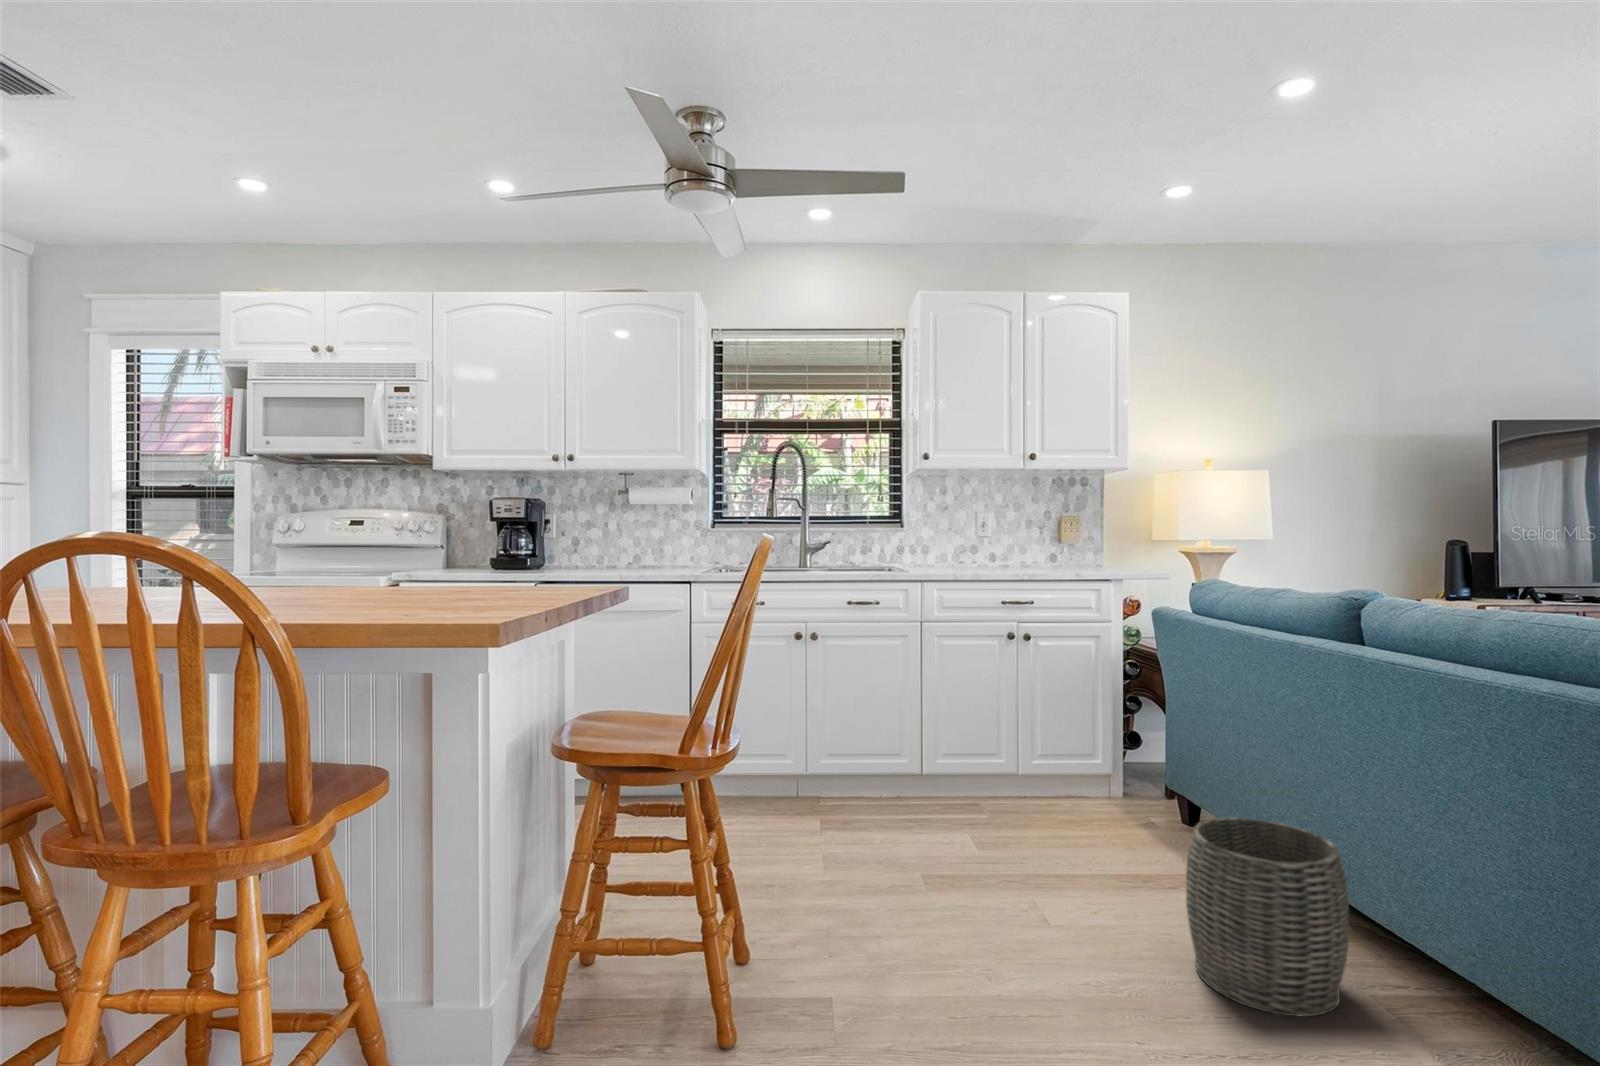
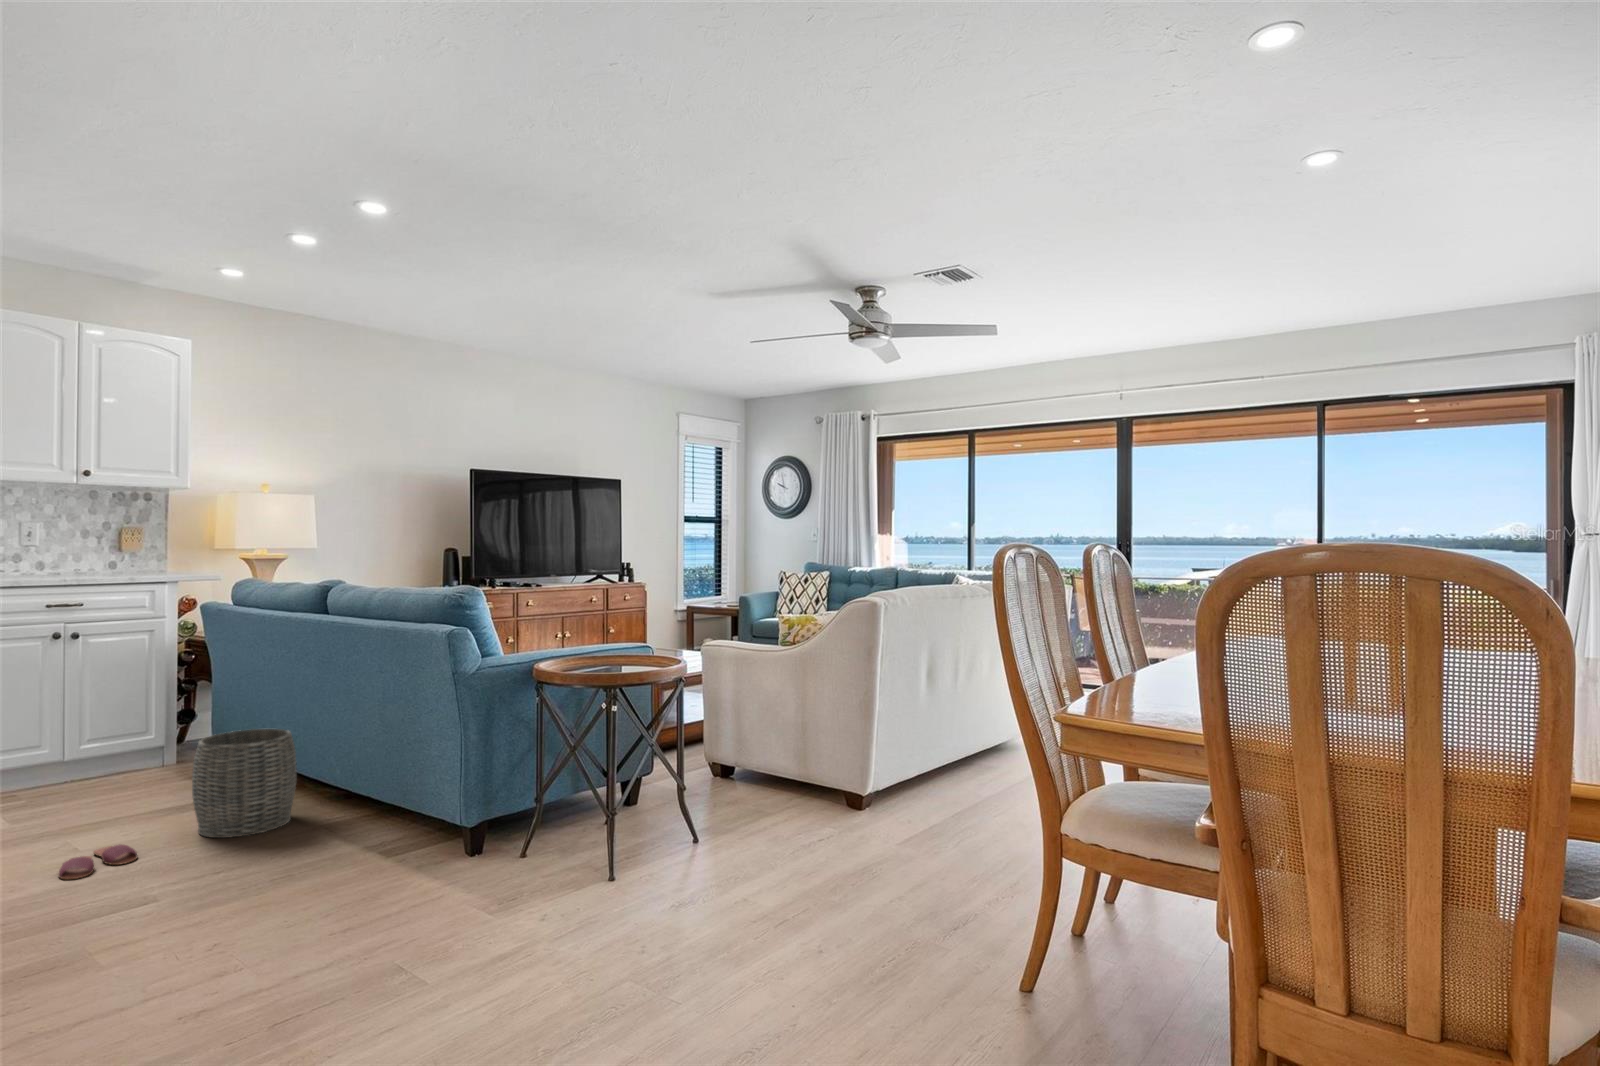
slippers: none [1031,956,1125,1022] -> present [59,844,137,880]

